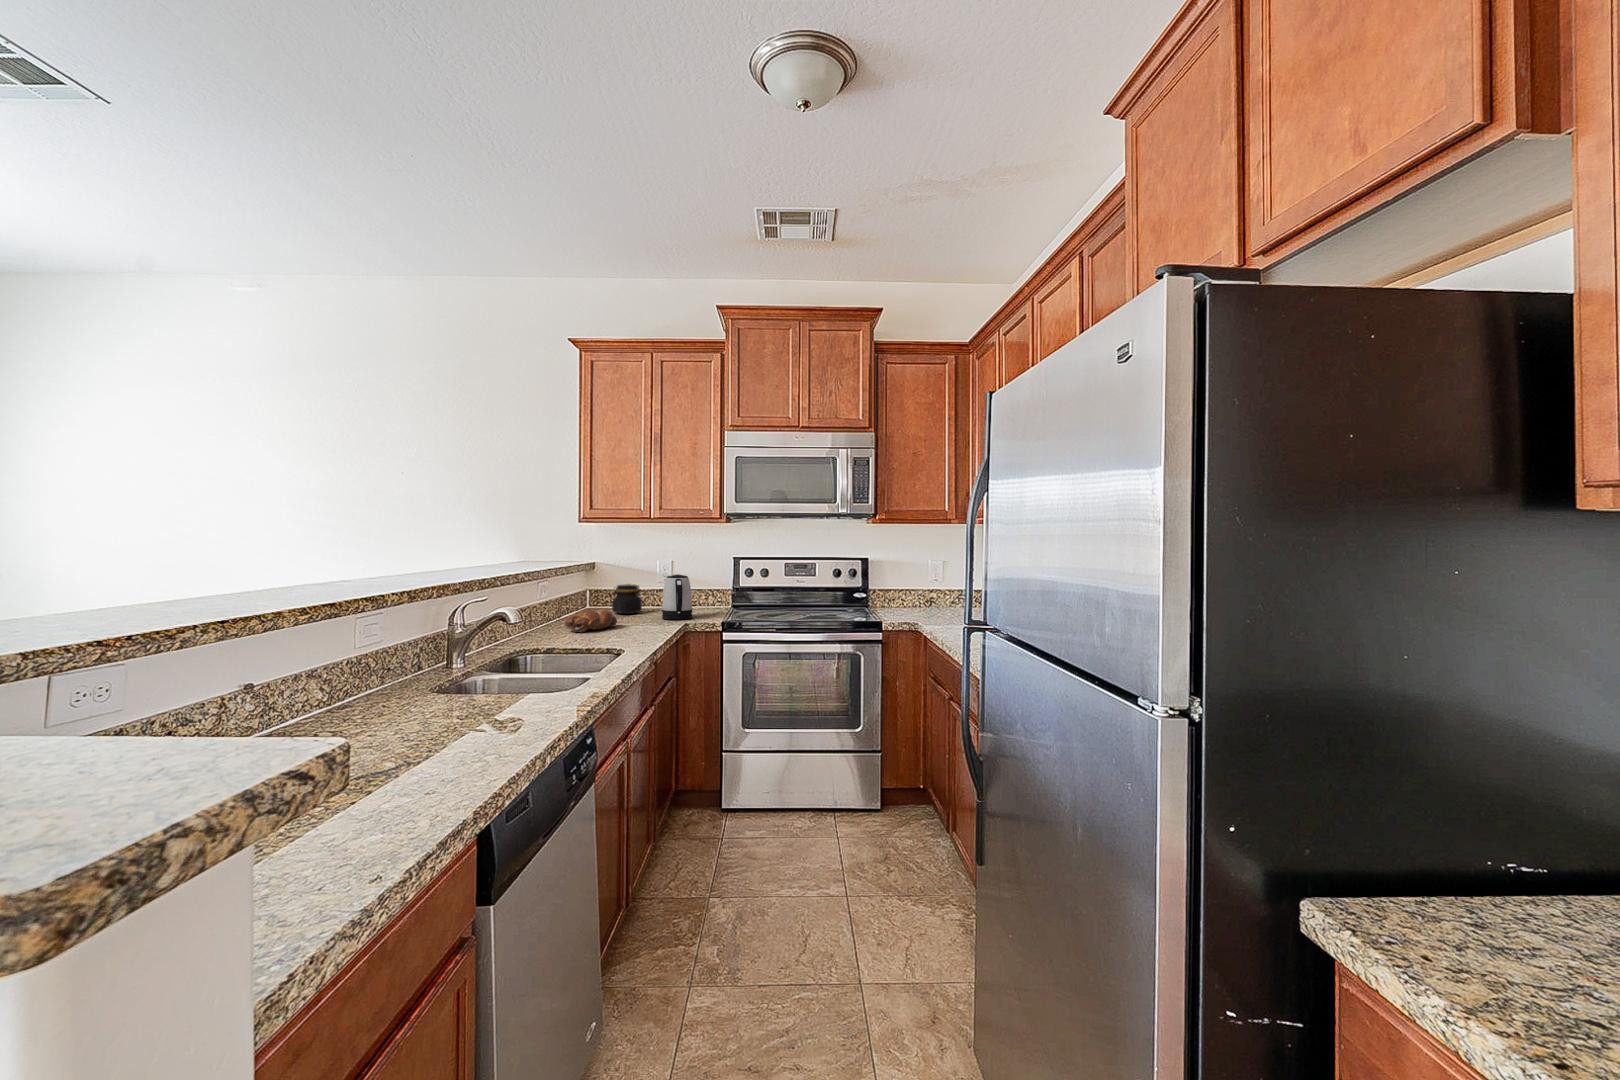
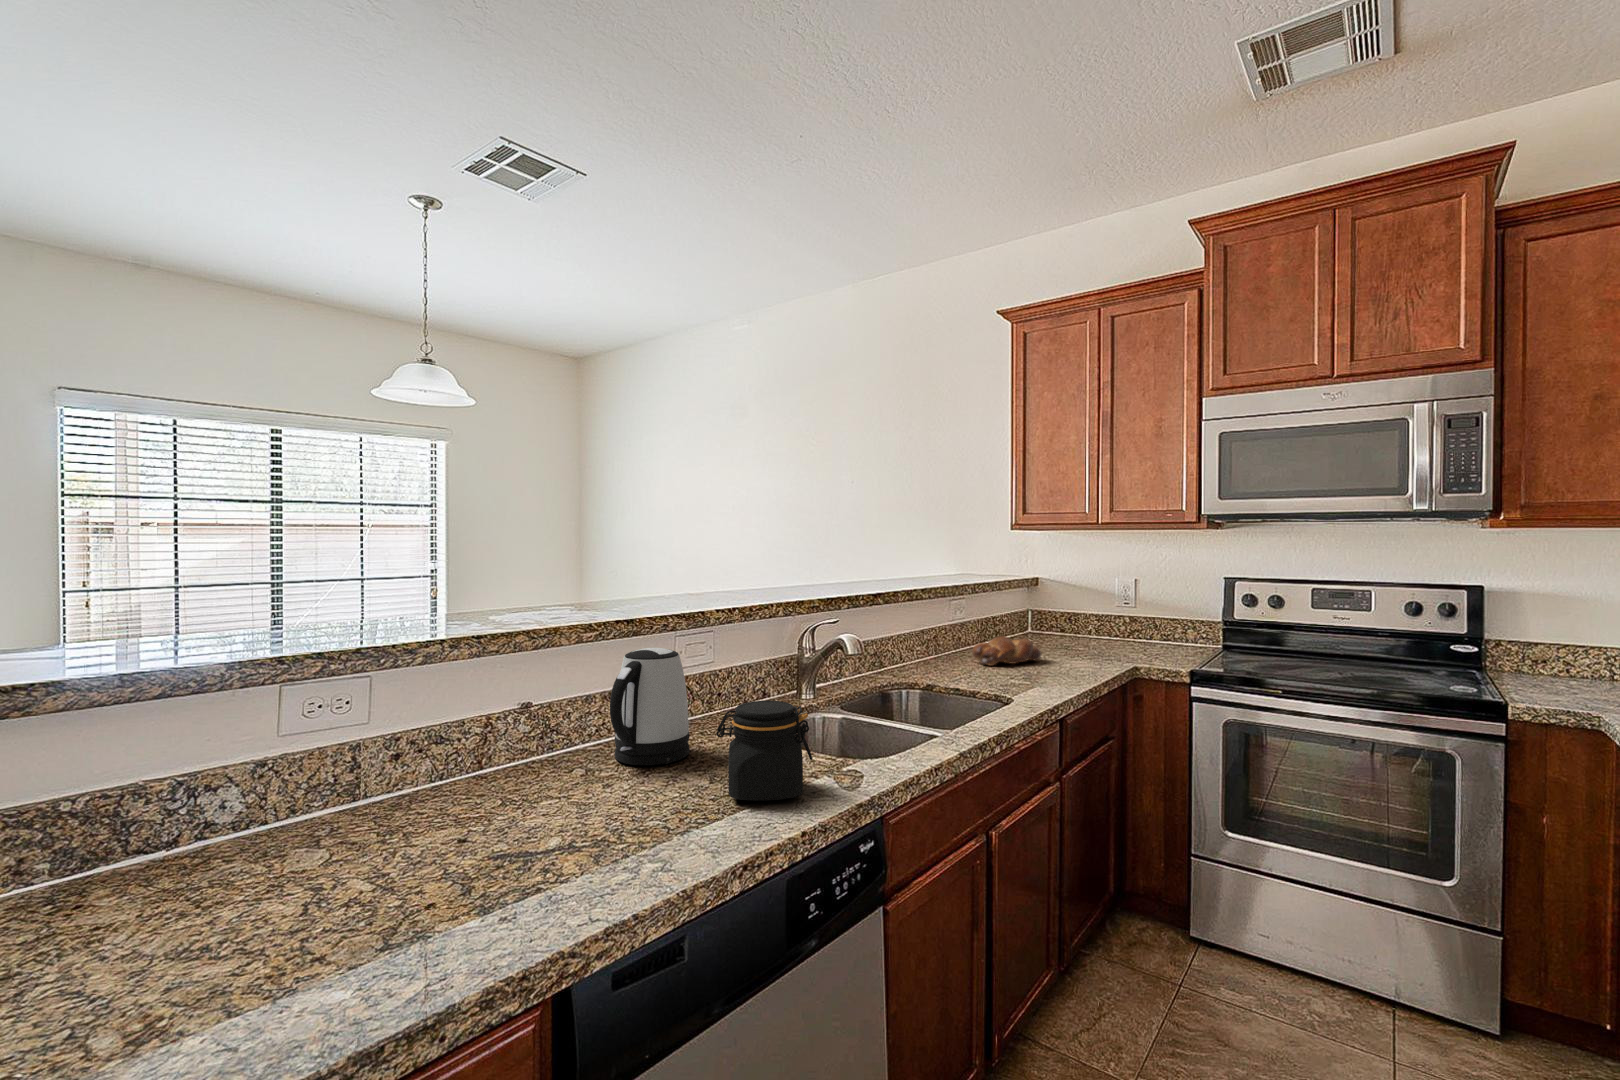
kettle: present [662,574,692,620] -> present [610,648,690,765]
jar: present [612,584,642,614] -> present [716,701,812,800]

